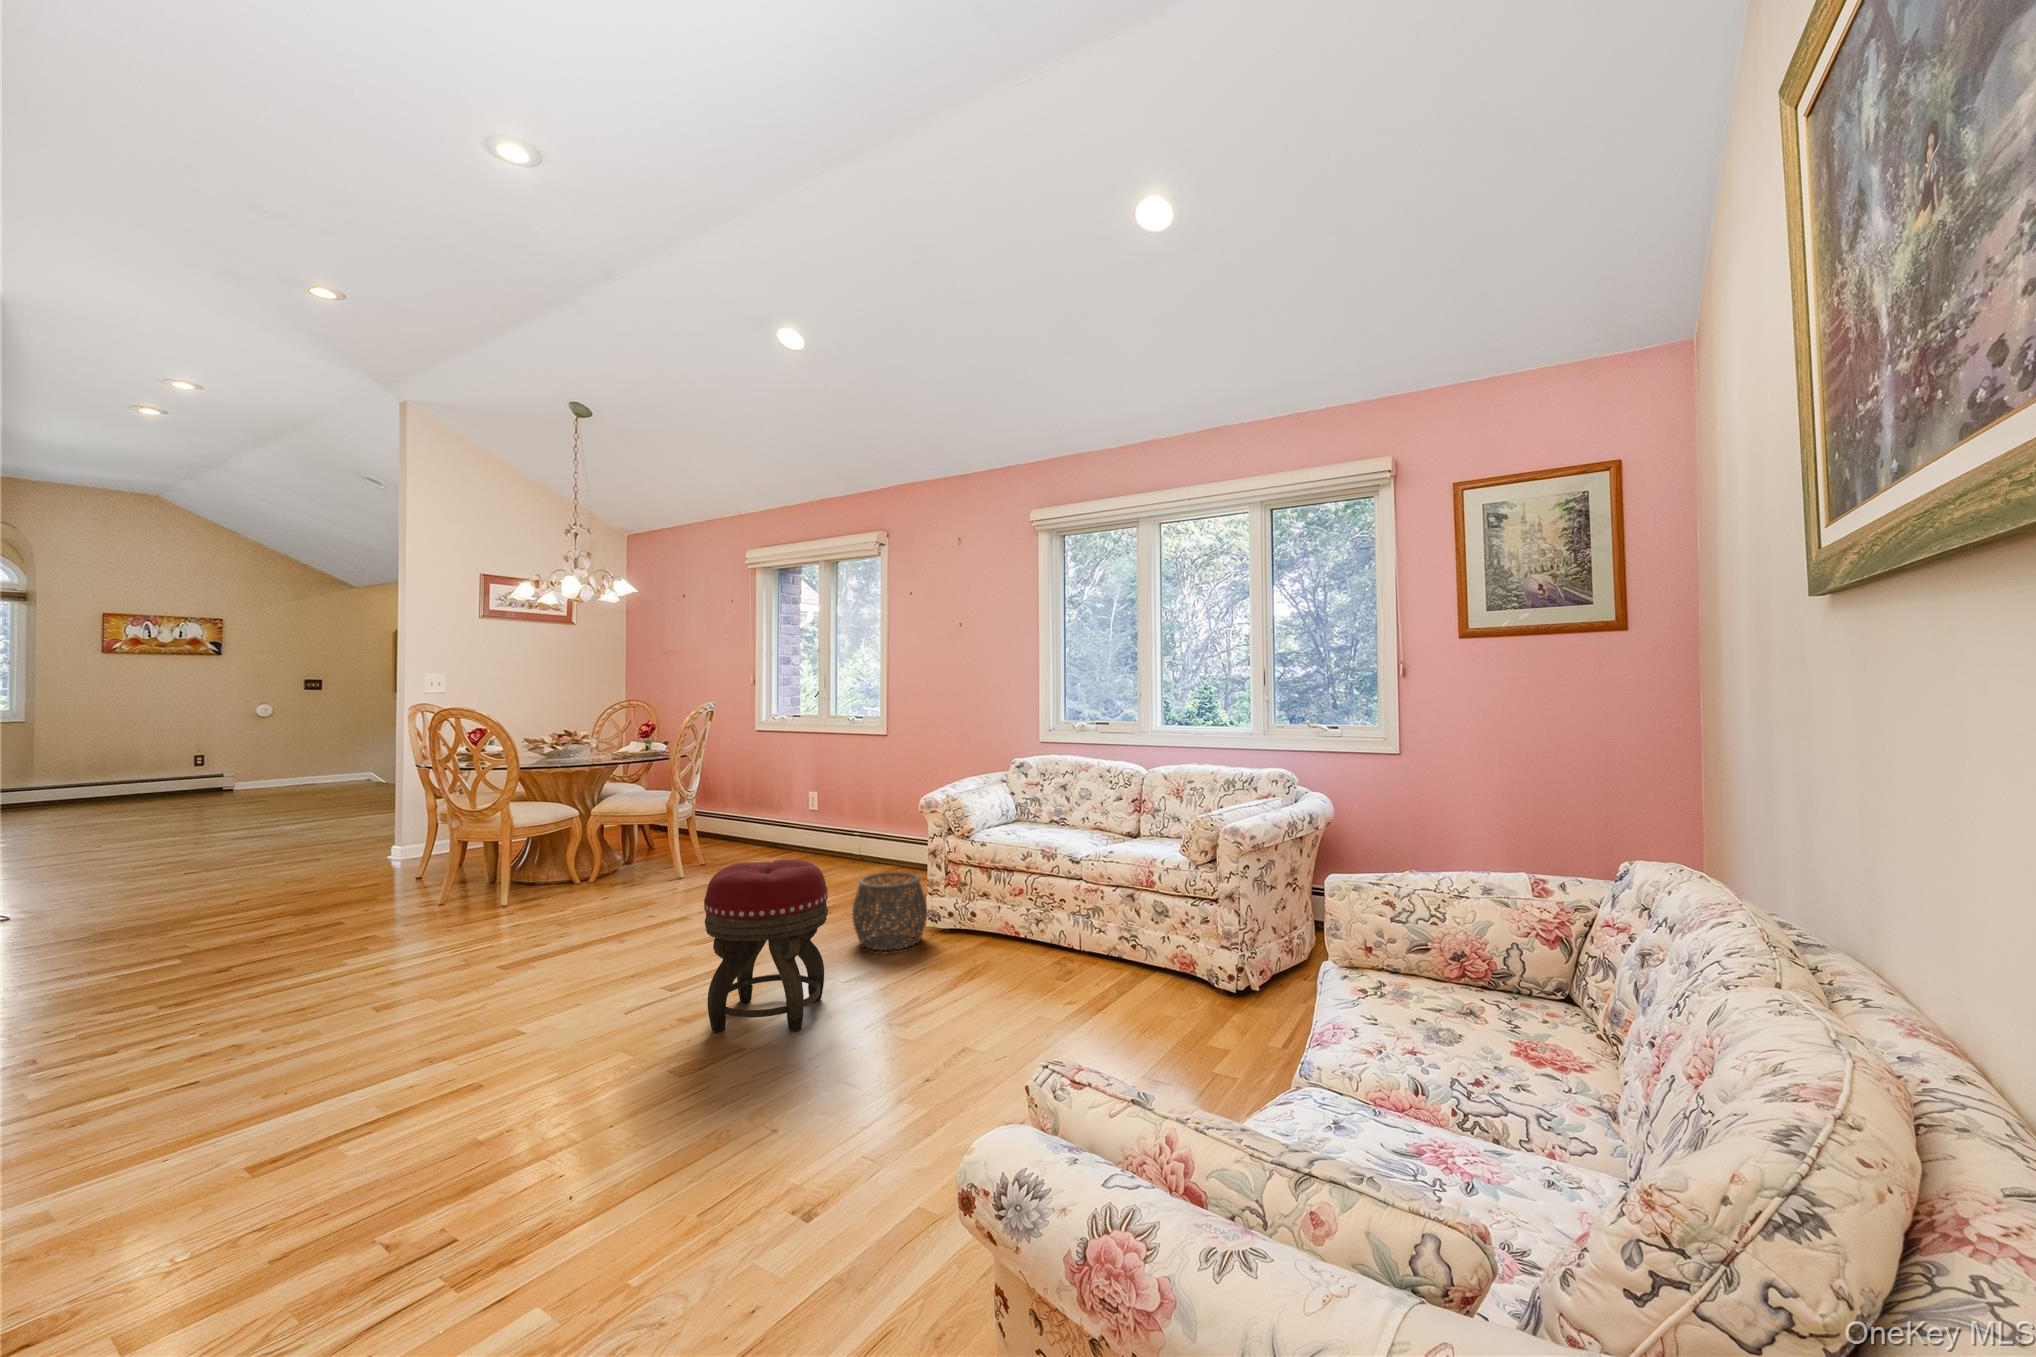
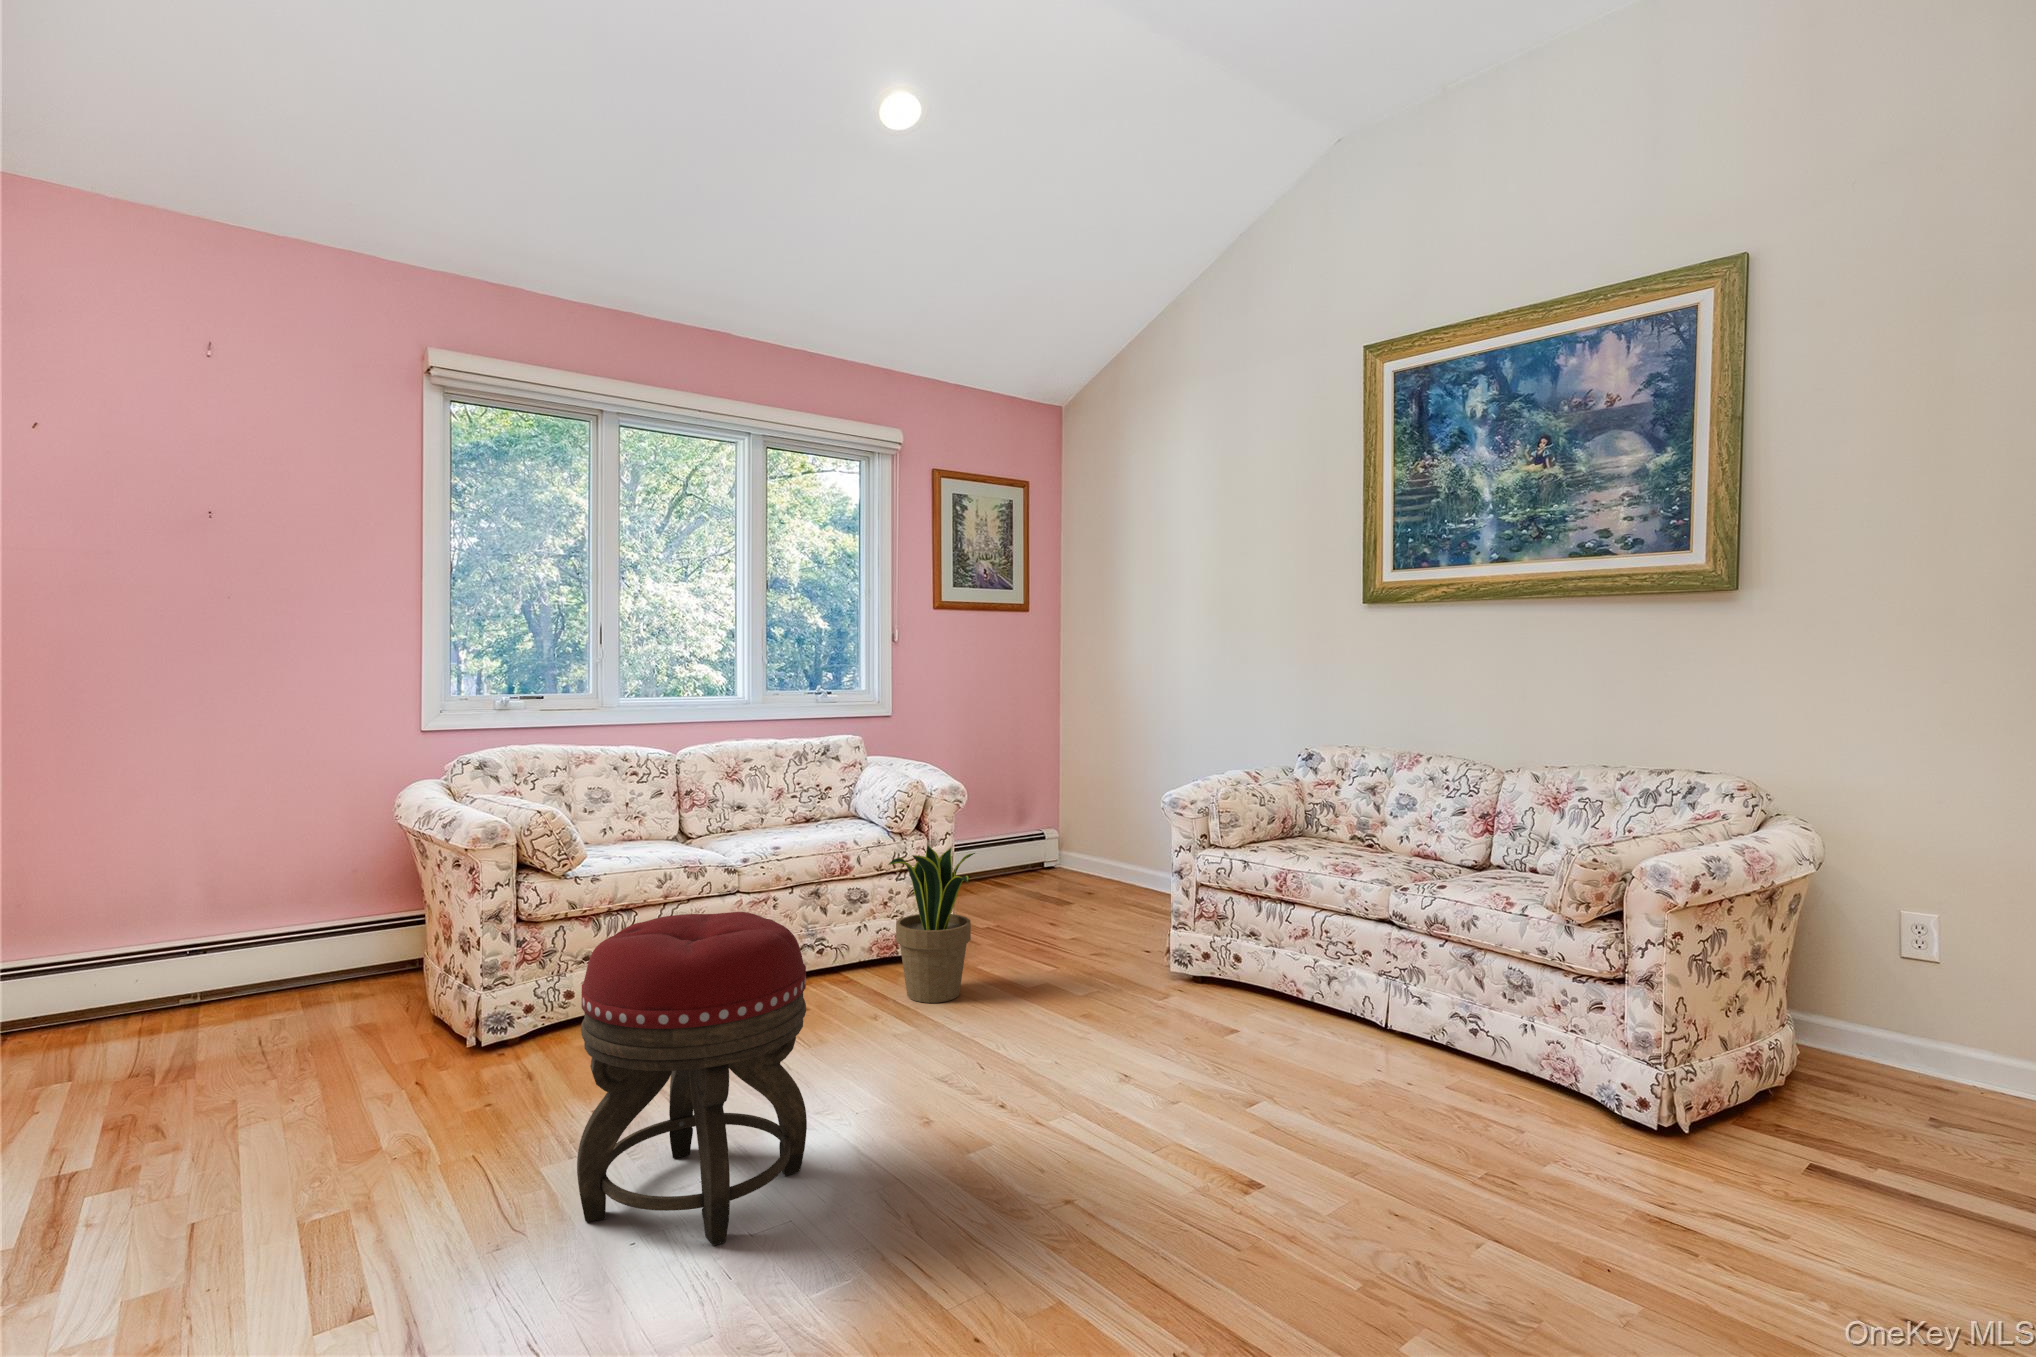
woven basket: present [852,872,927,950] -> none [410,954,564,1106]
potted plant: none [1083,872,1161,1017] -> present [888,846,975,1003]

